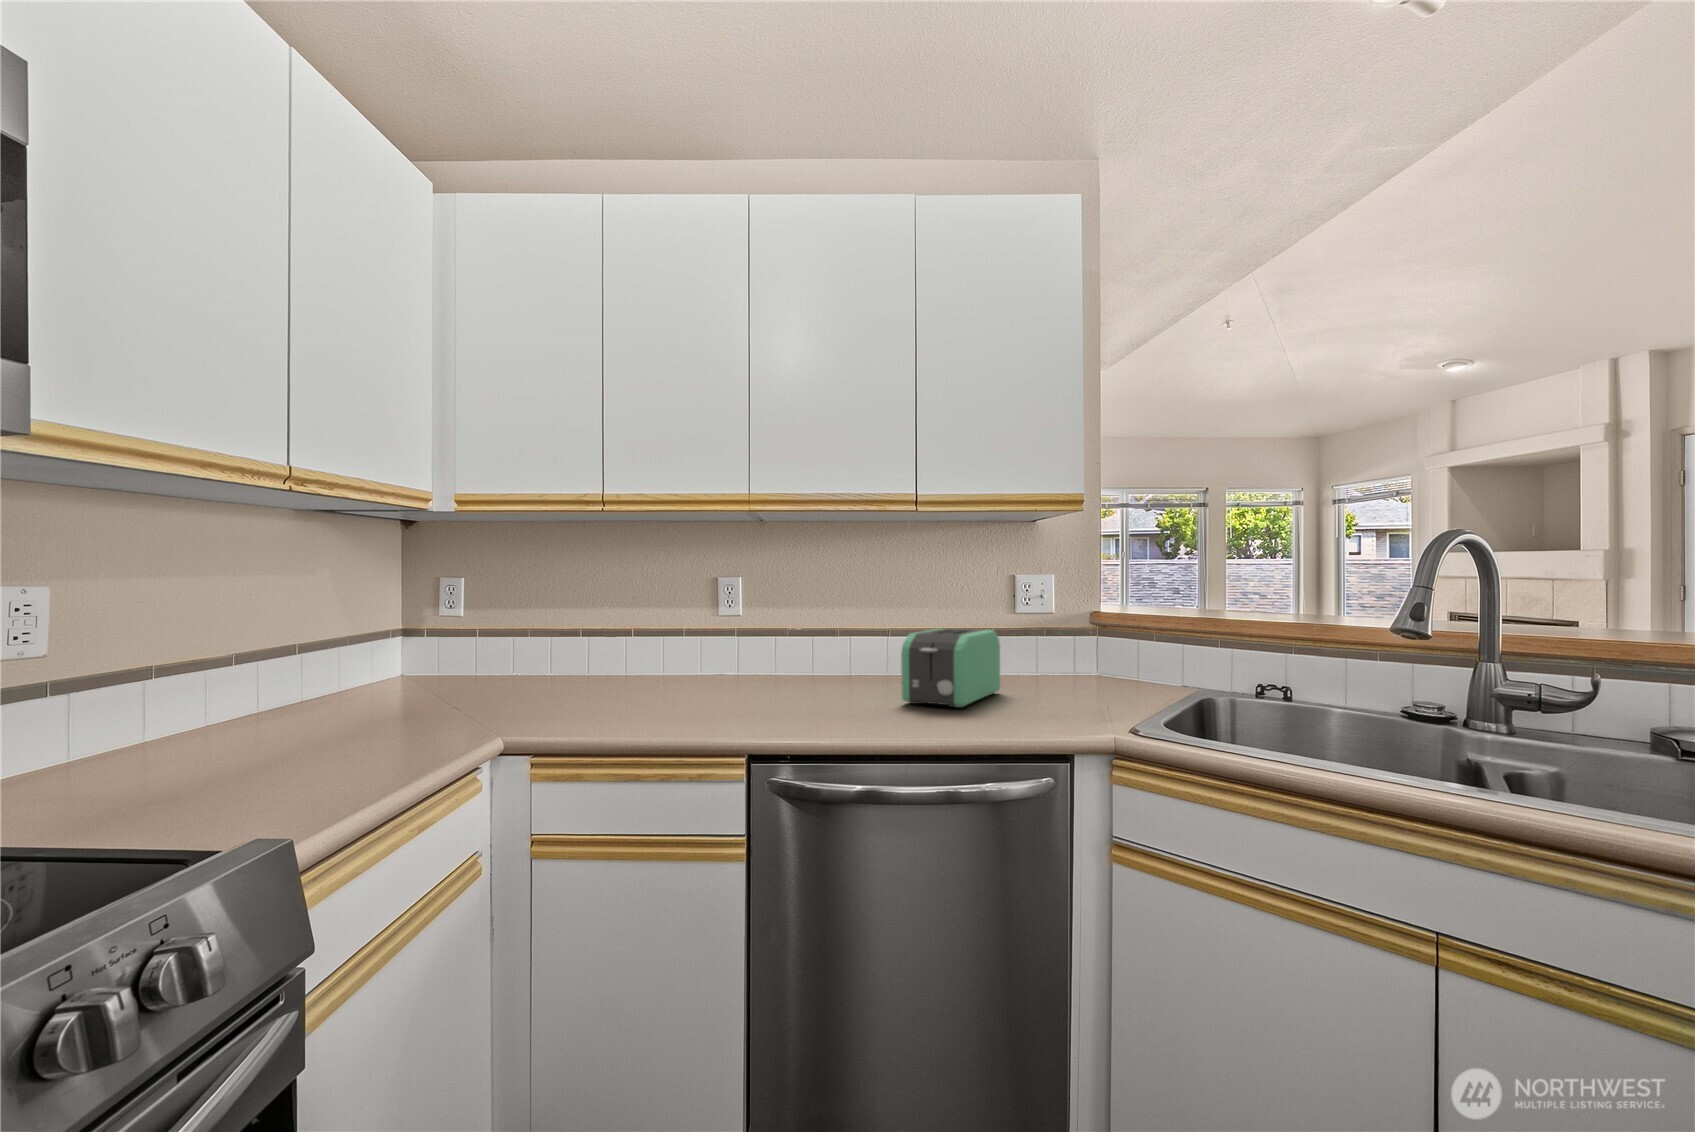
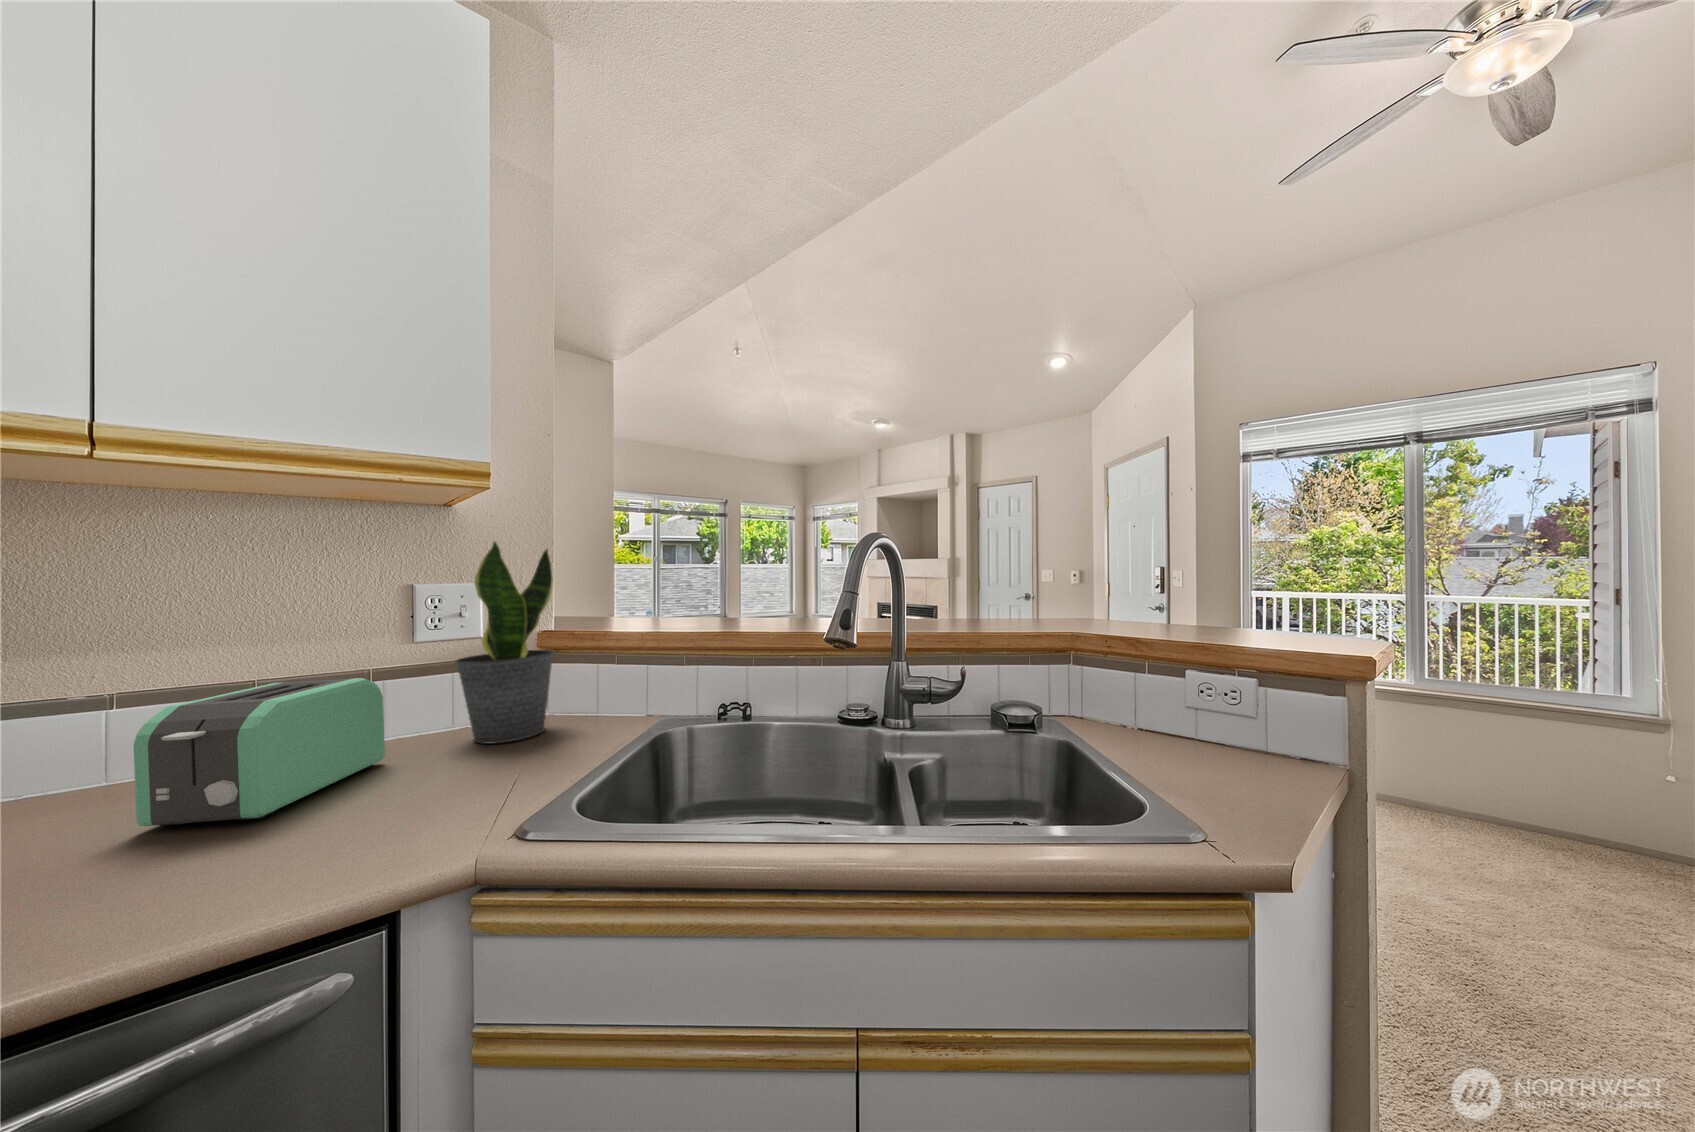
potted plant: none [1037,533,1110,693] -> present [455,541,554,744]

